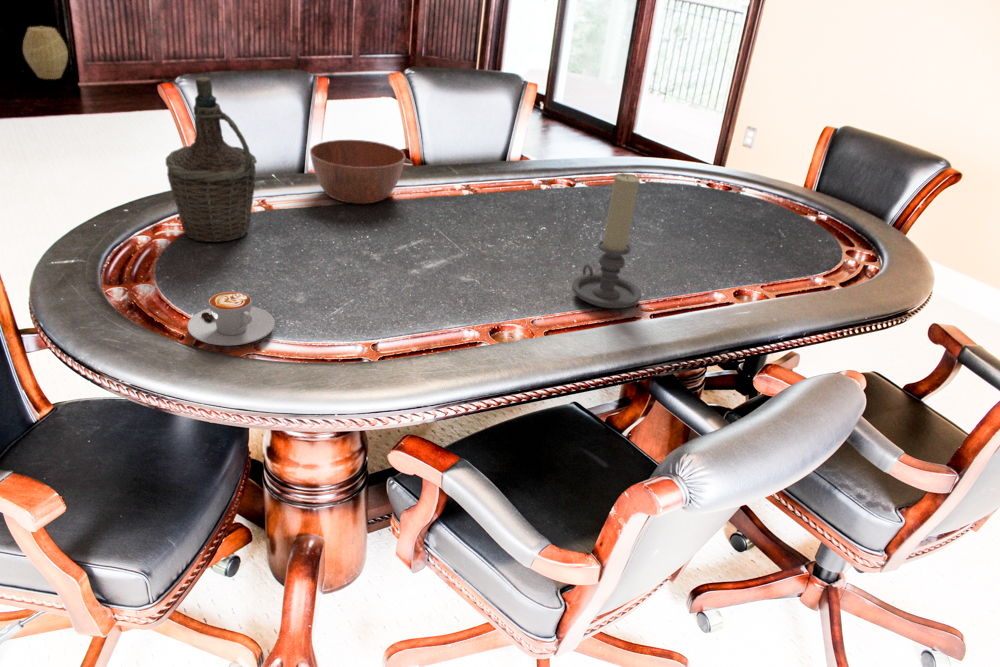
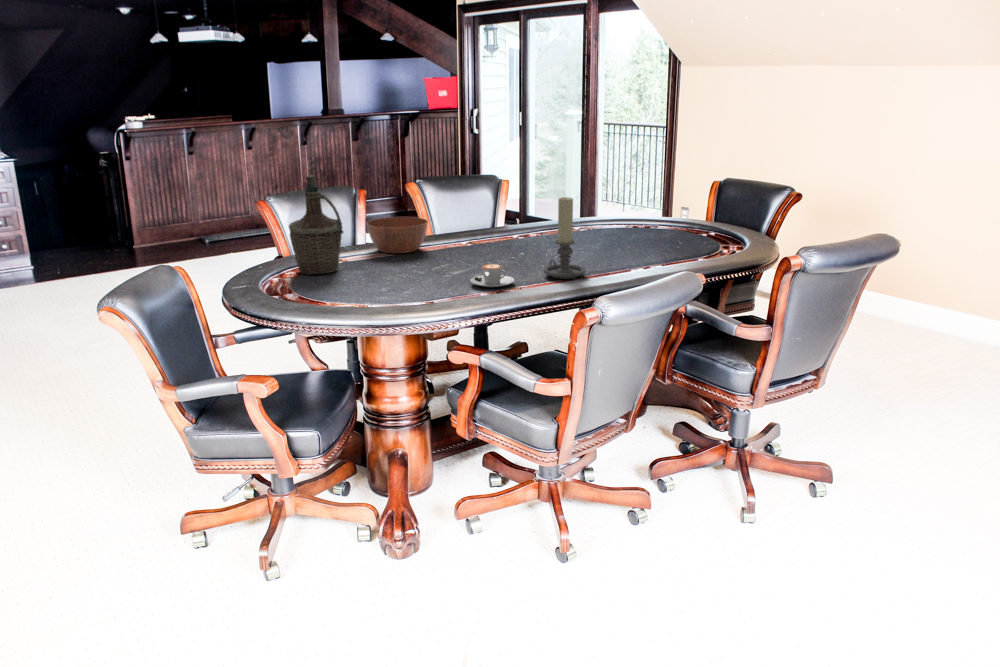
woven basket: present [23,26,68,79] -> none [87,205,123,246]
coffee cup: present [187,292,275,345] -> present [470,264,514,287]

